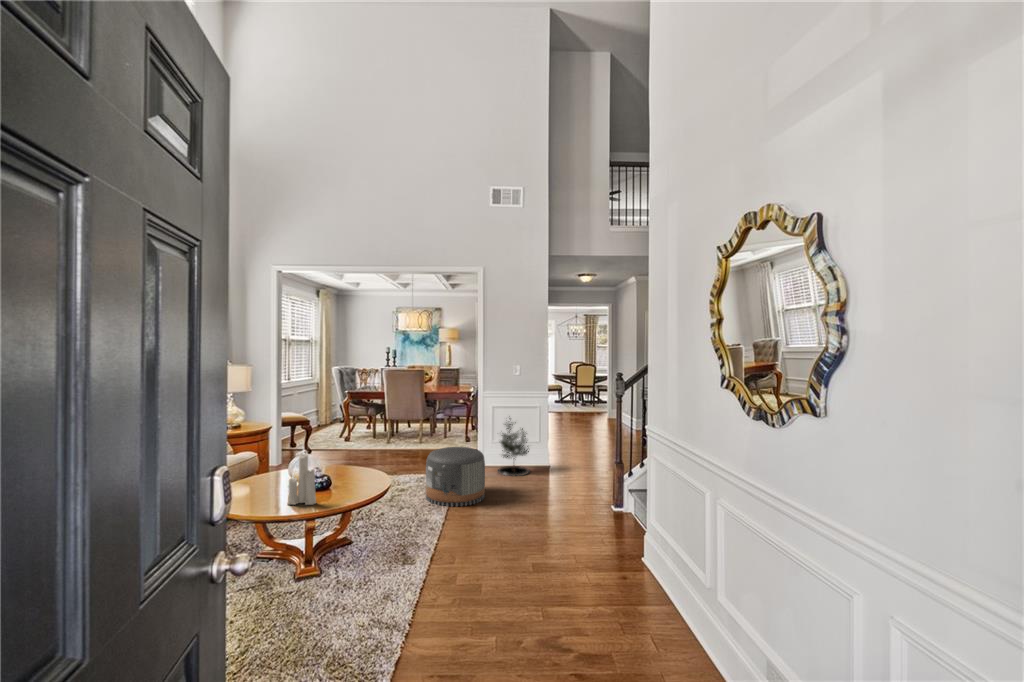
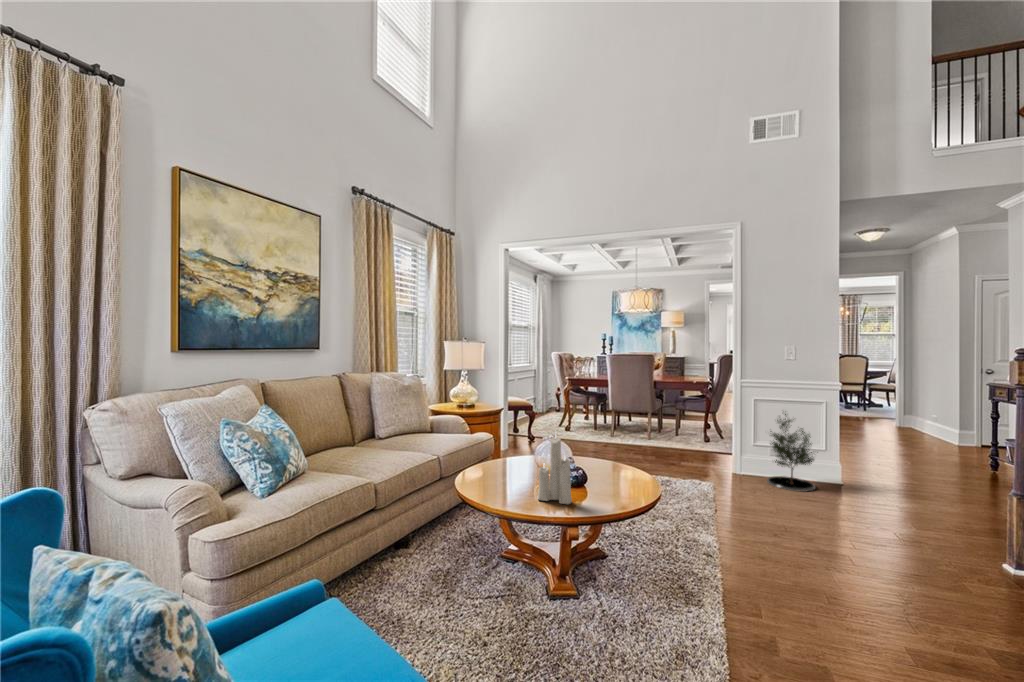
pouf: present [426,447,485,507] -> none [682,445,766,526]

